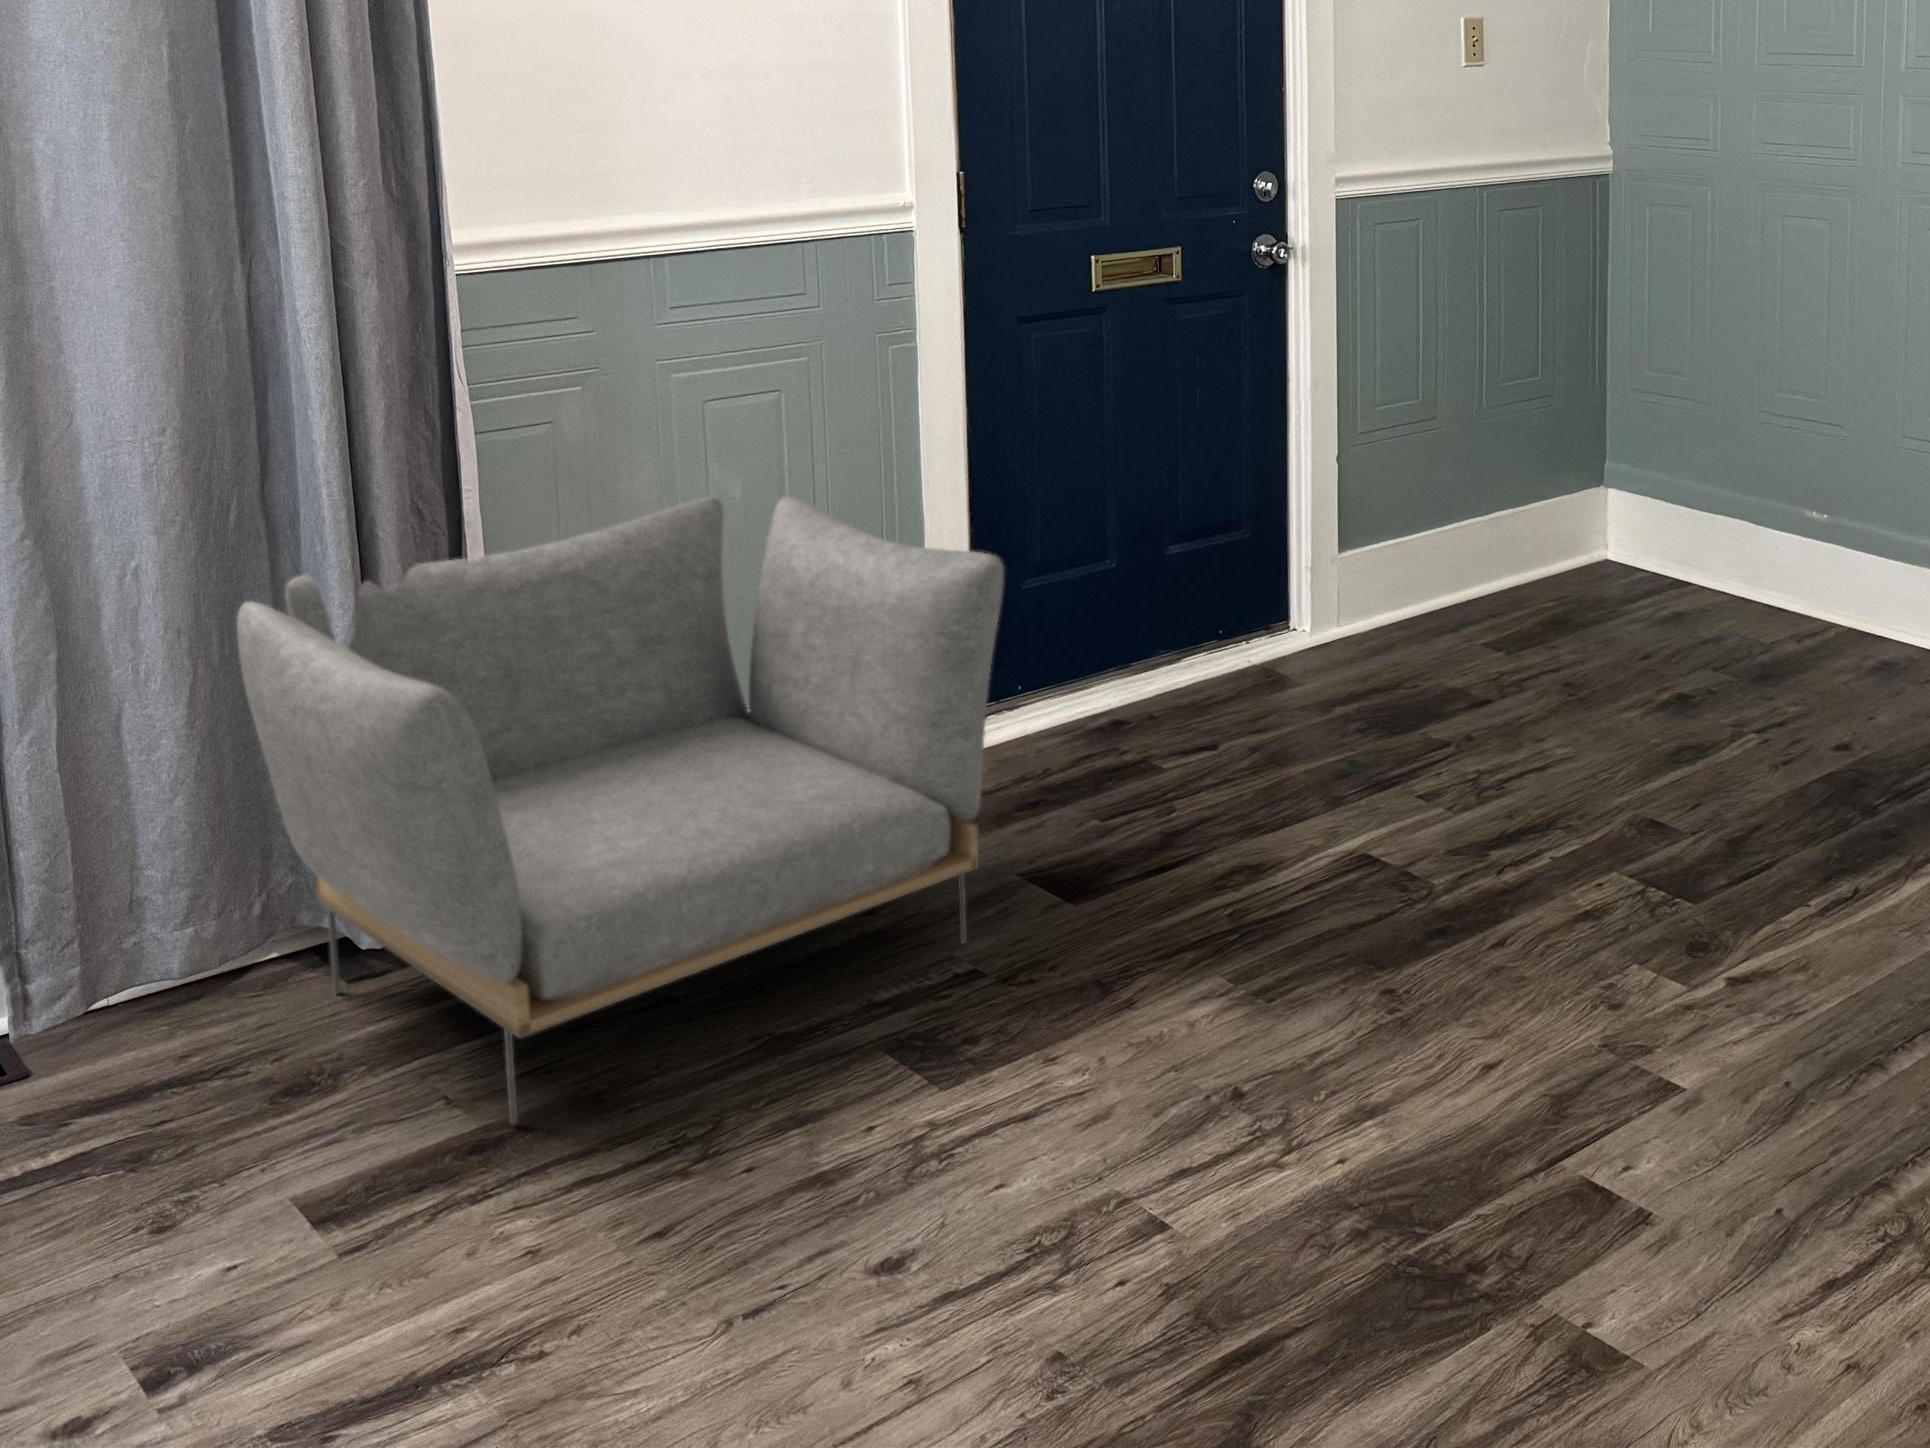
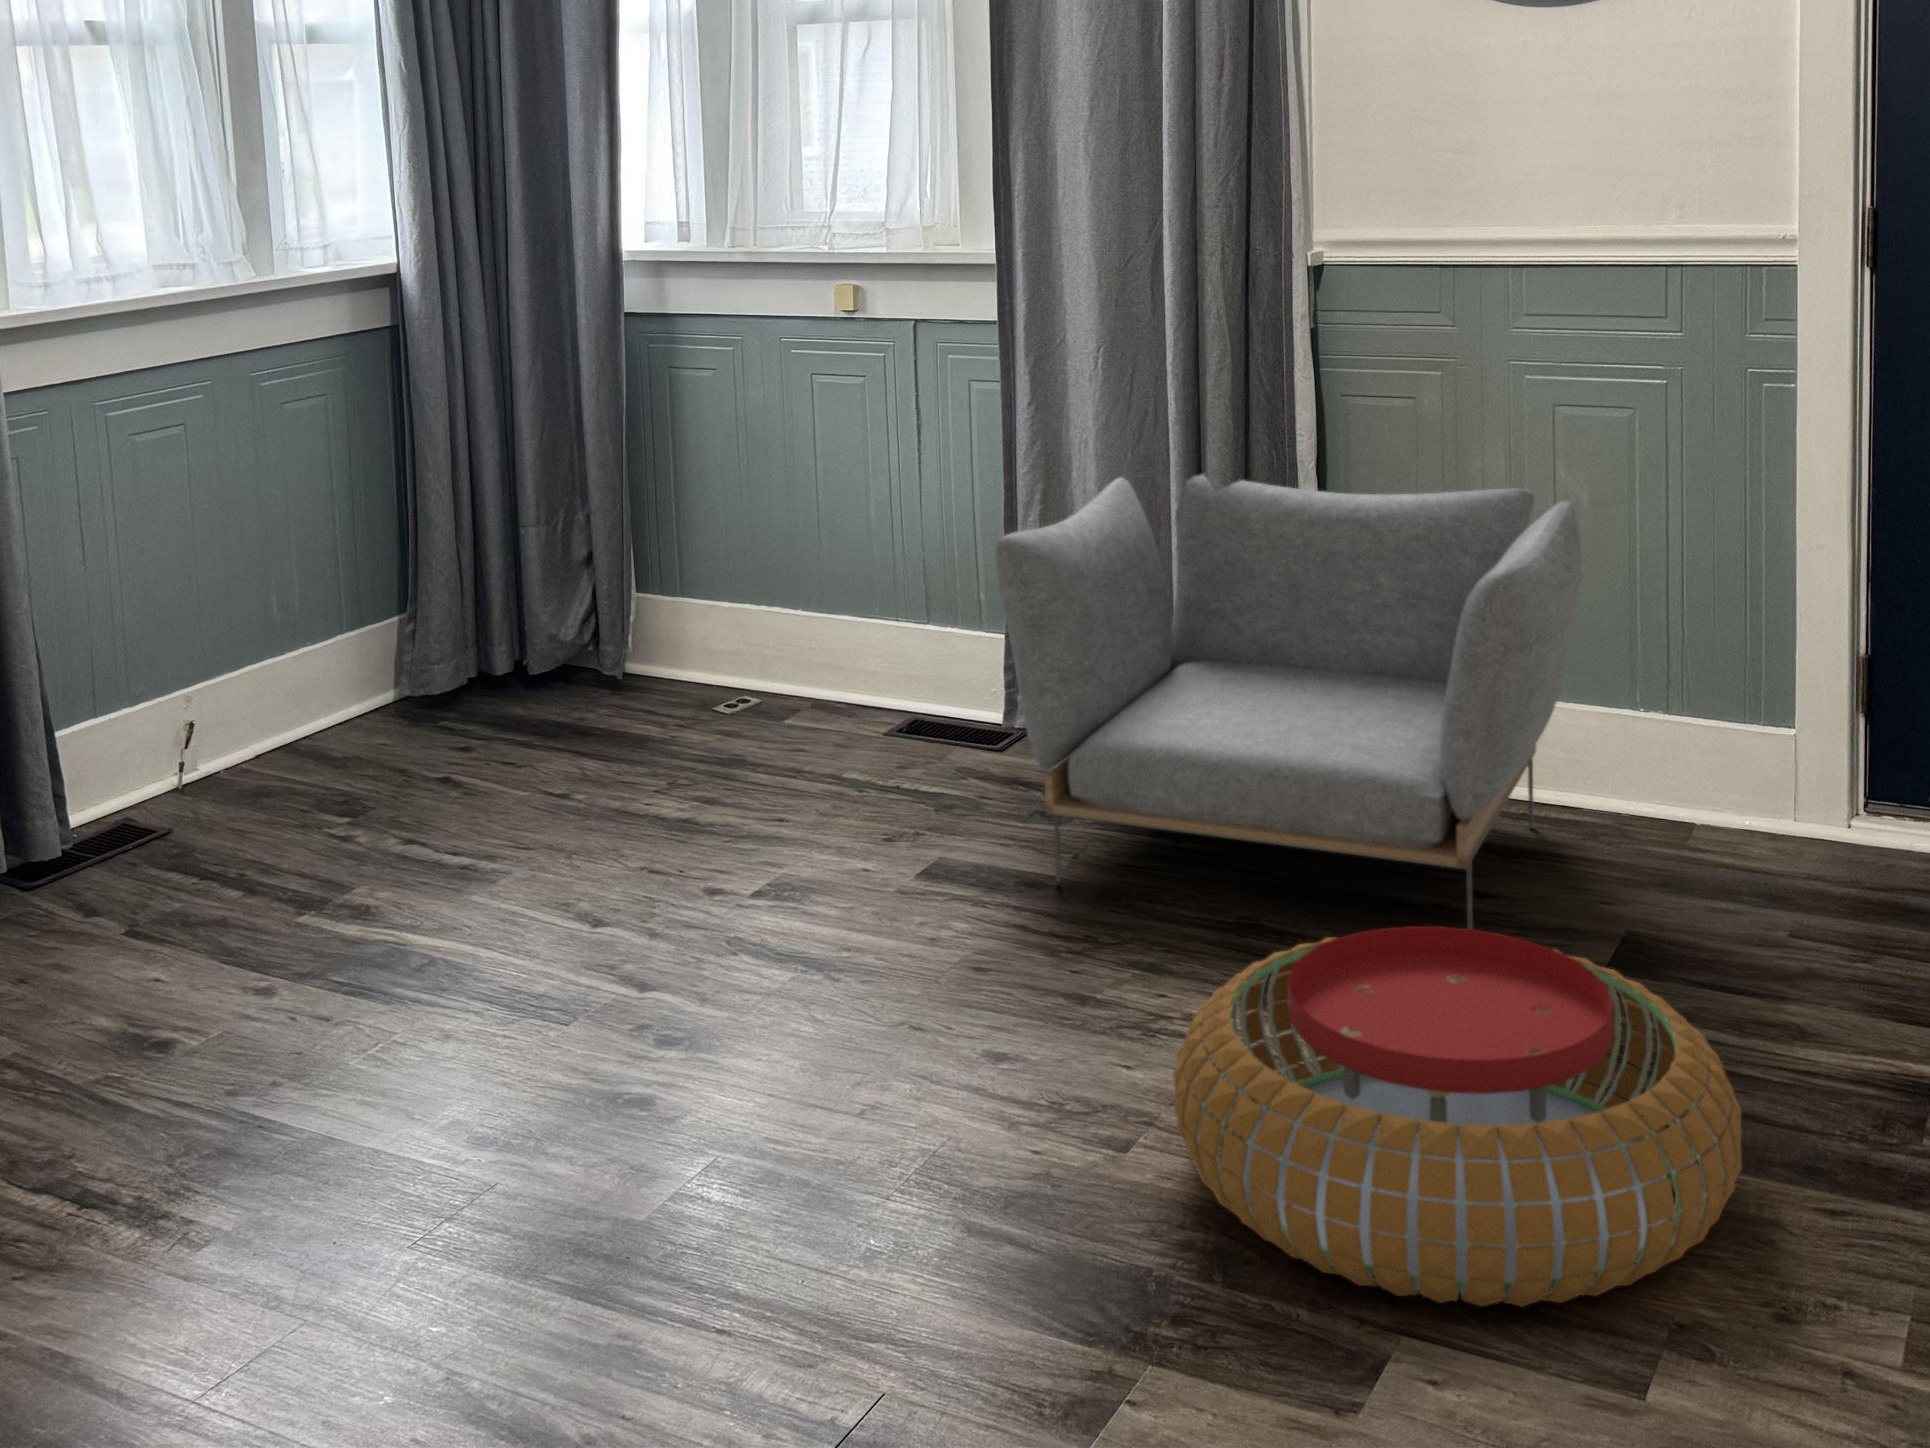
pouf: none [1099,846,1602,1188] -> present [1173,926,1742,1307]

